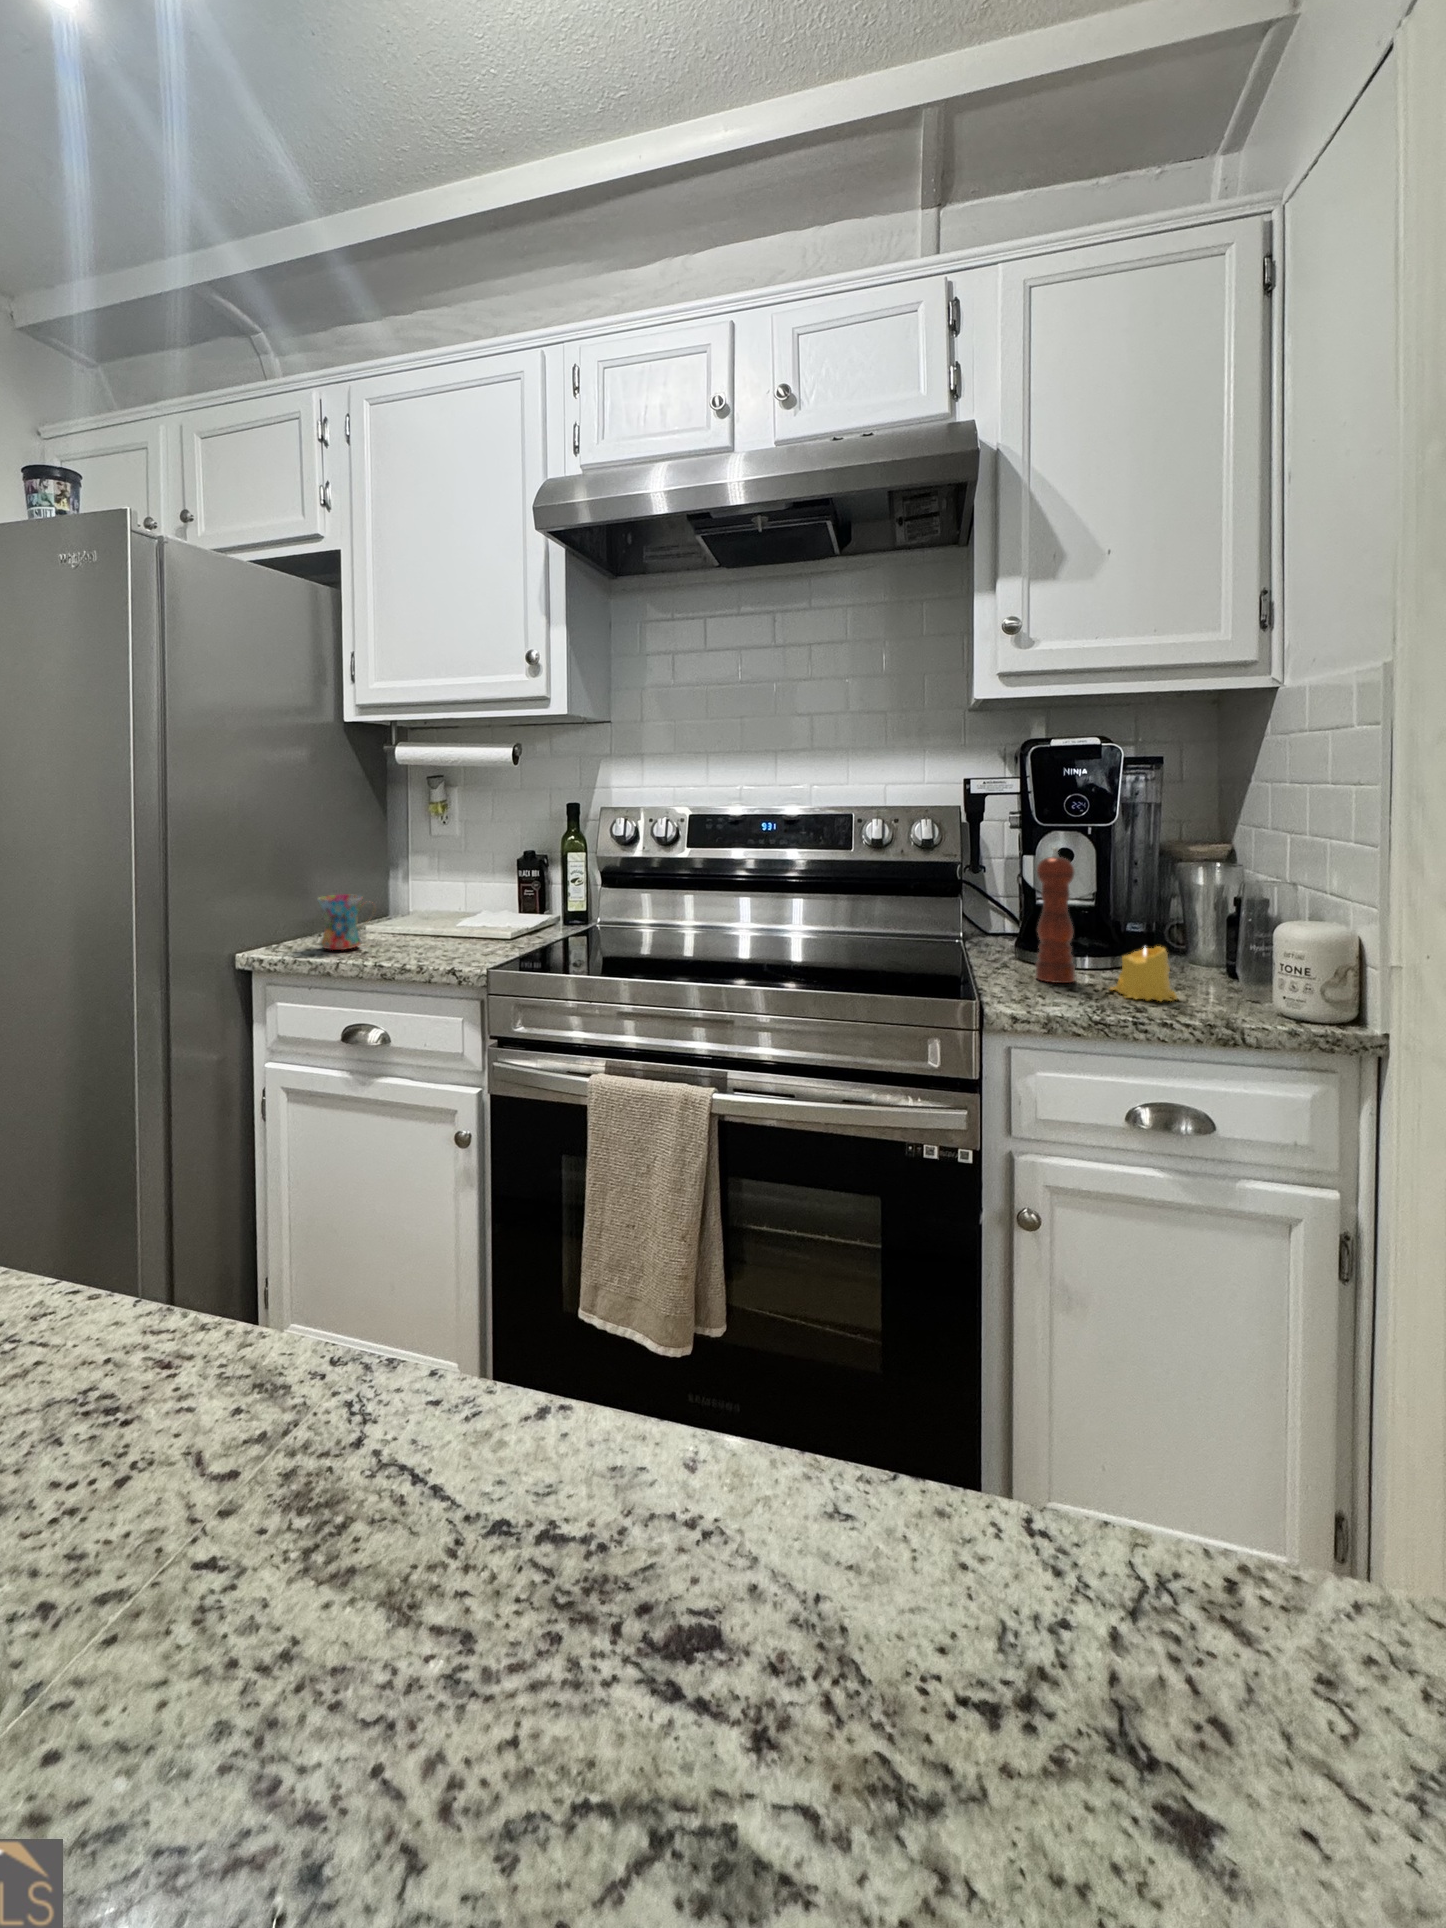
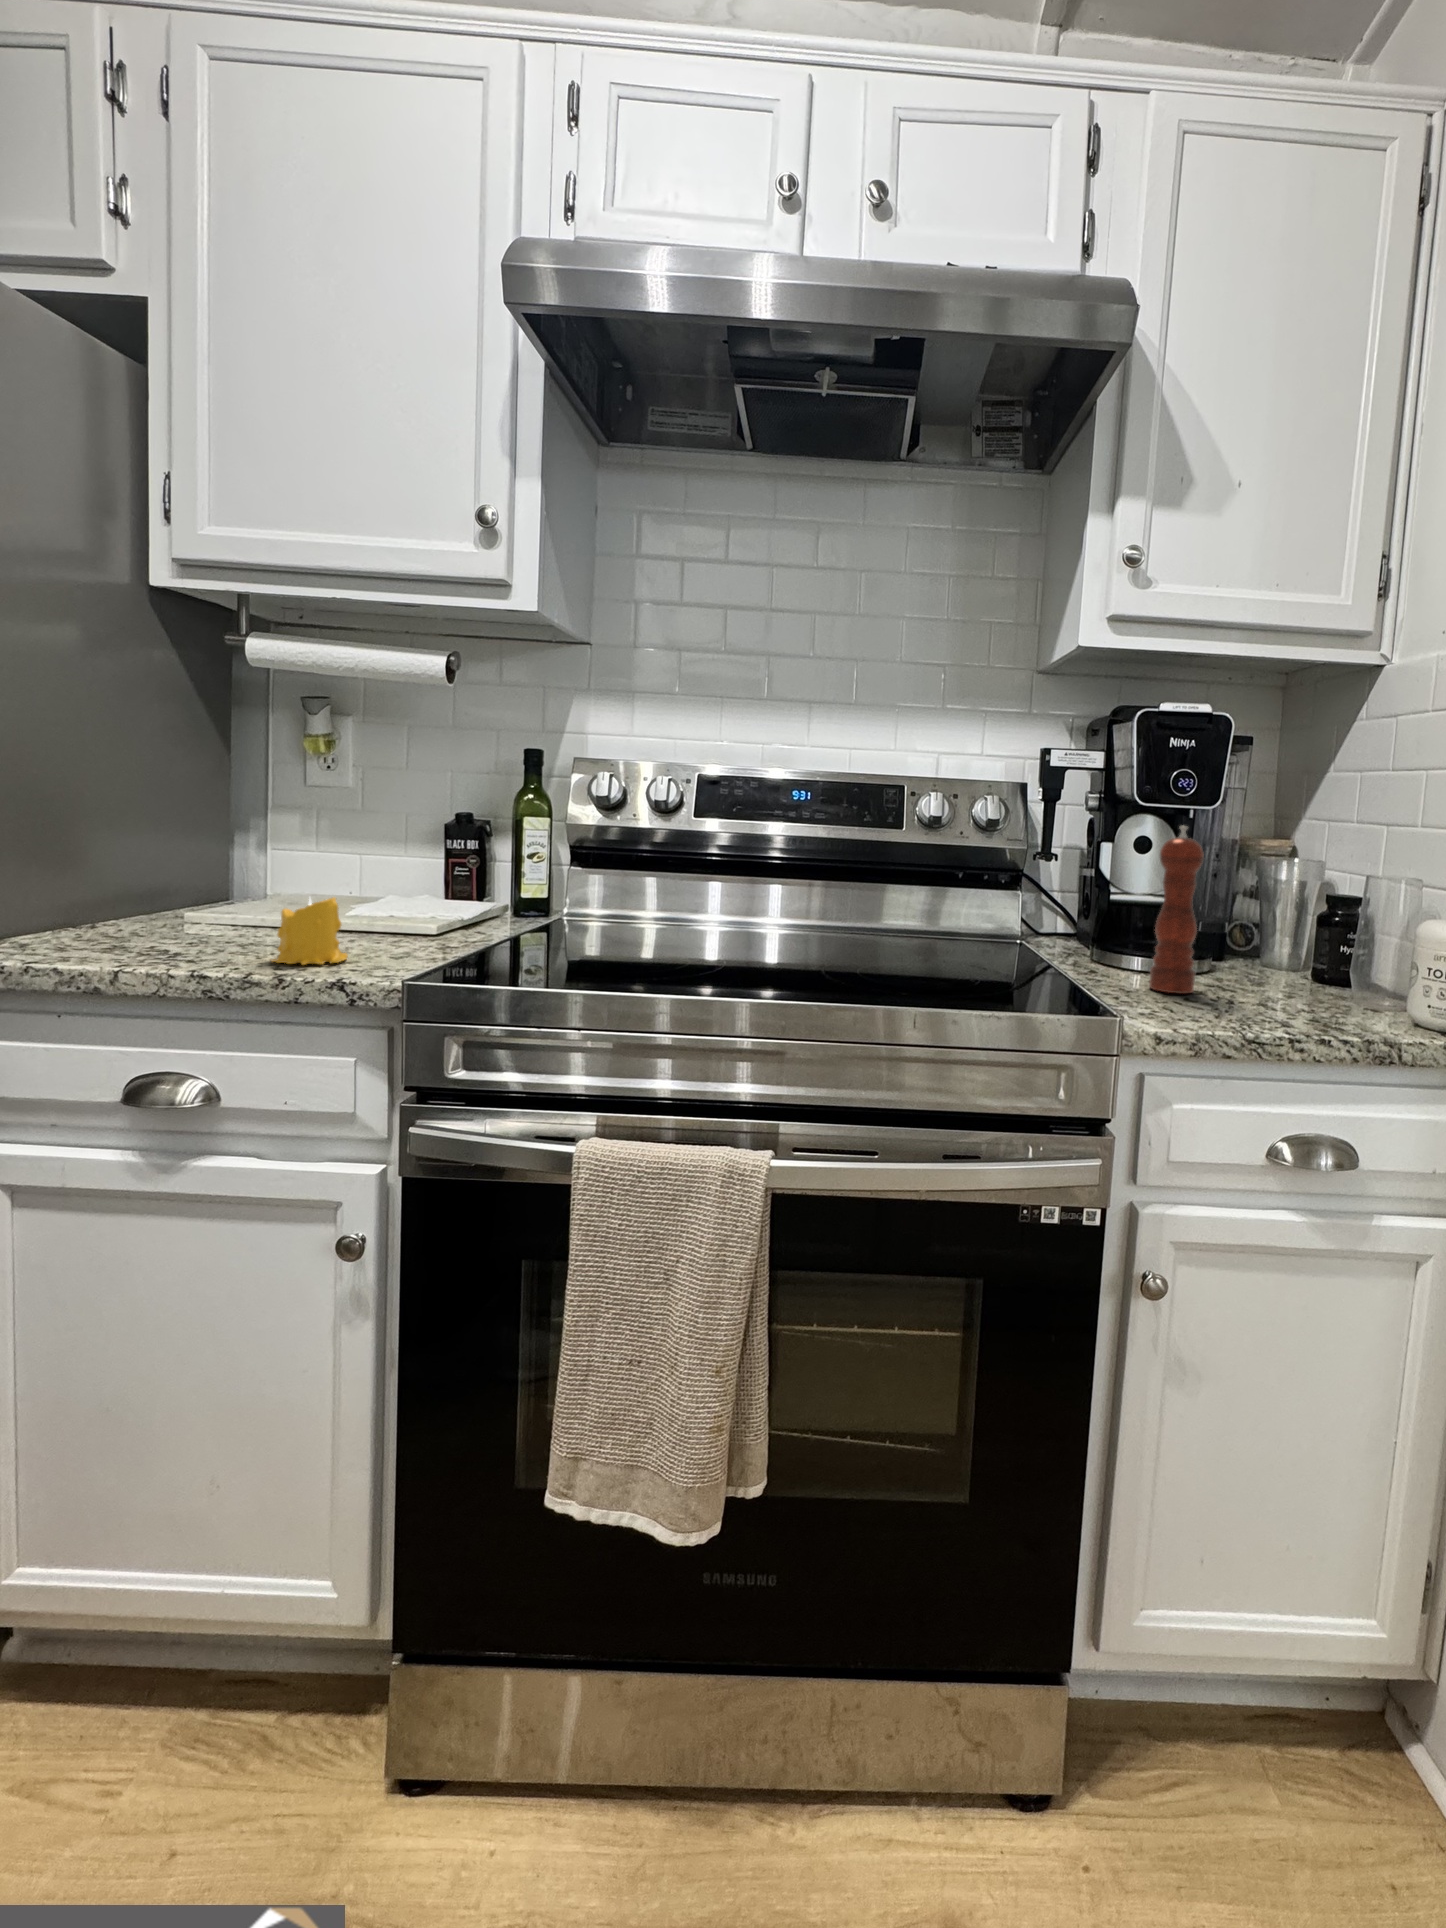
mug: present [318,895,375,950] -> none [89,862,201,951]
candle: present [1111,946,1178,1001] -> present [272,898,348,965]

